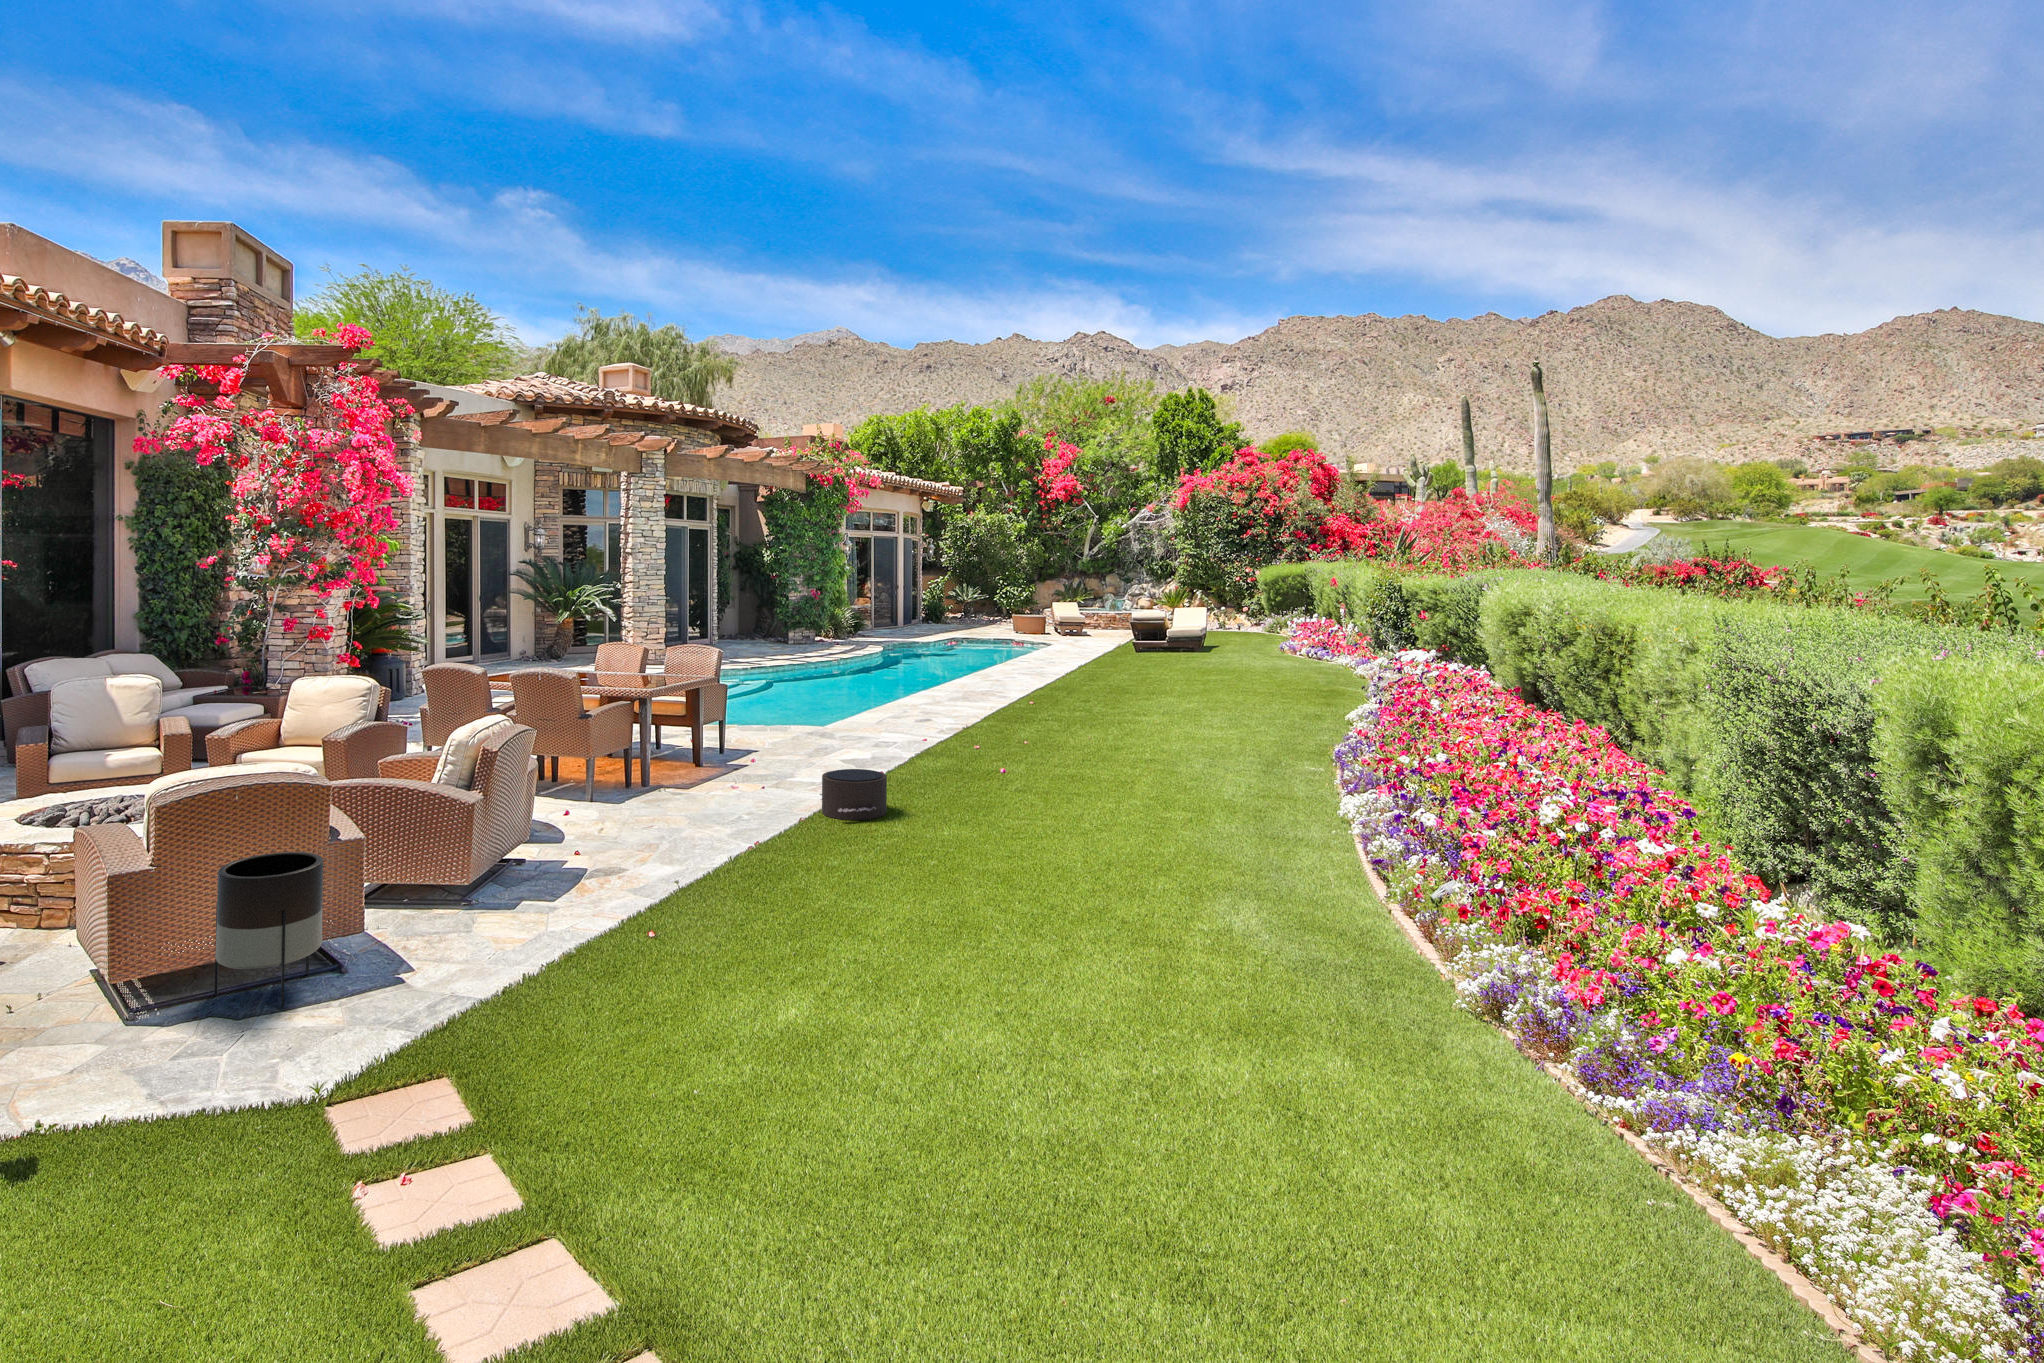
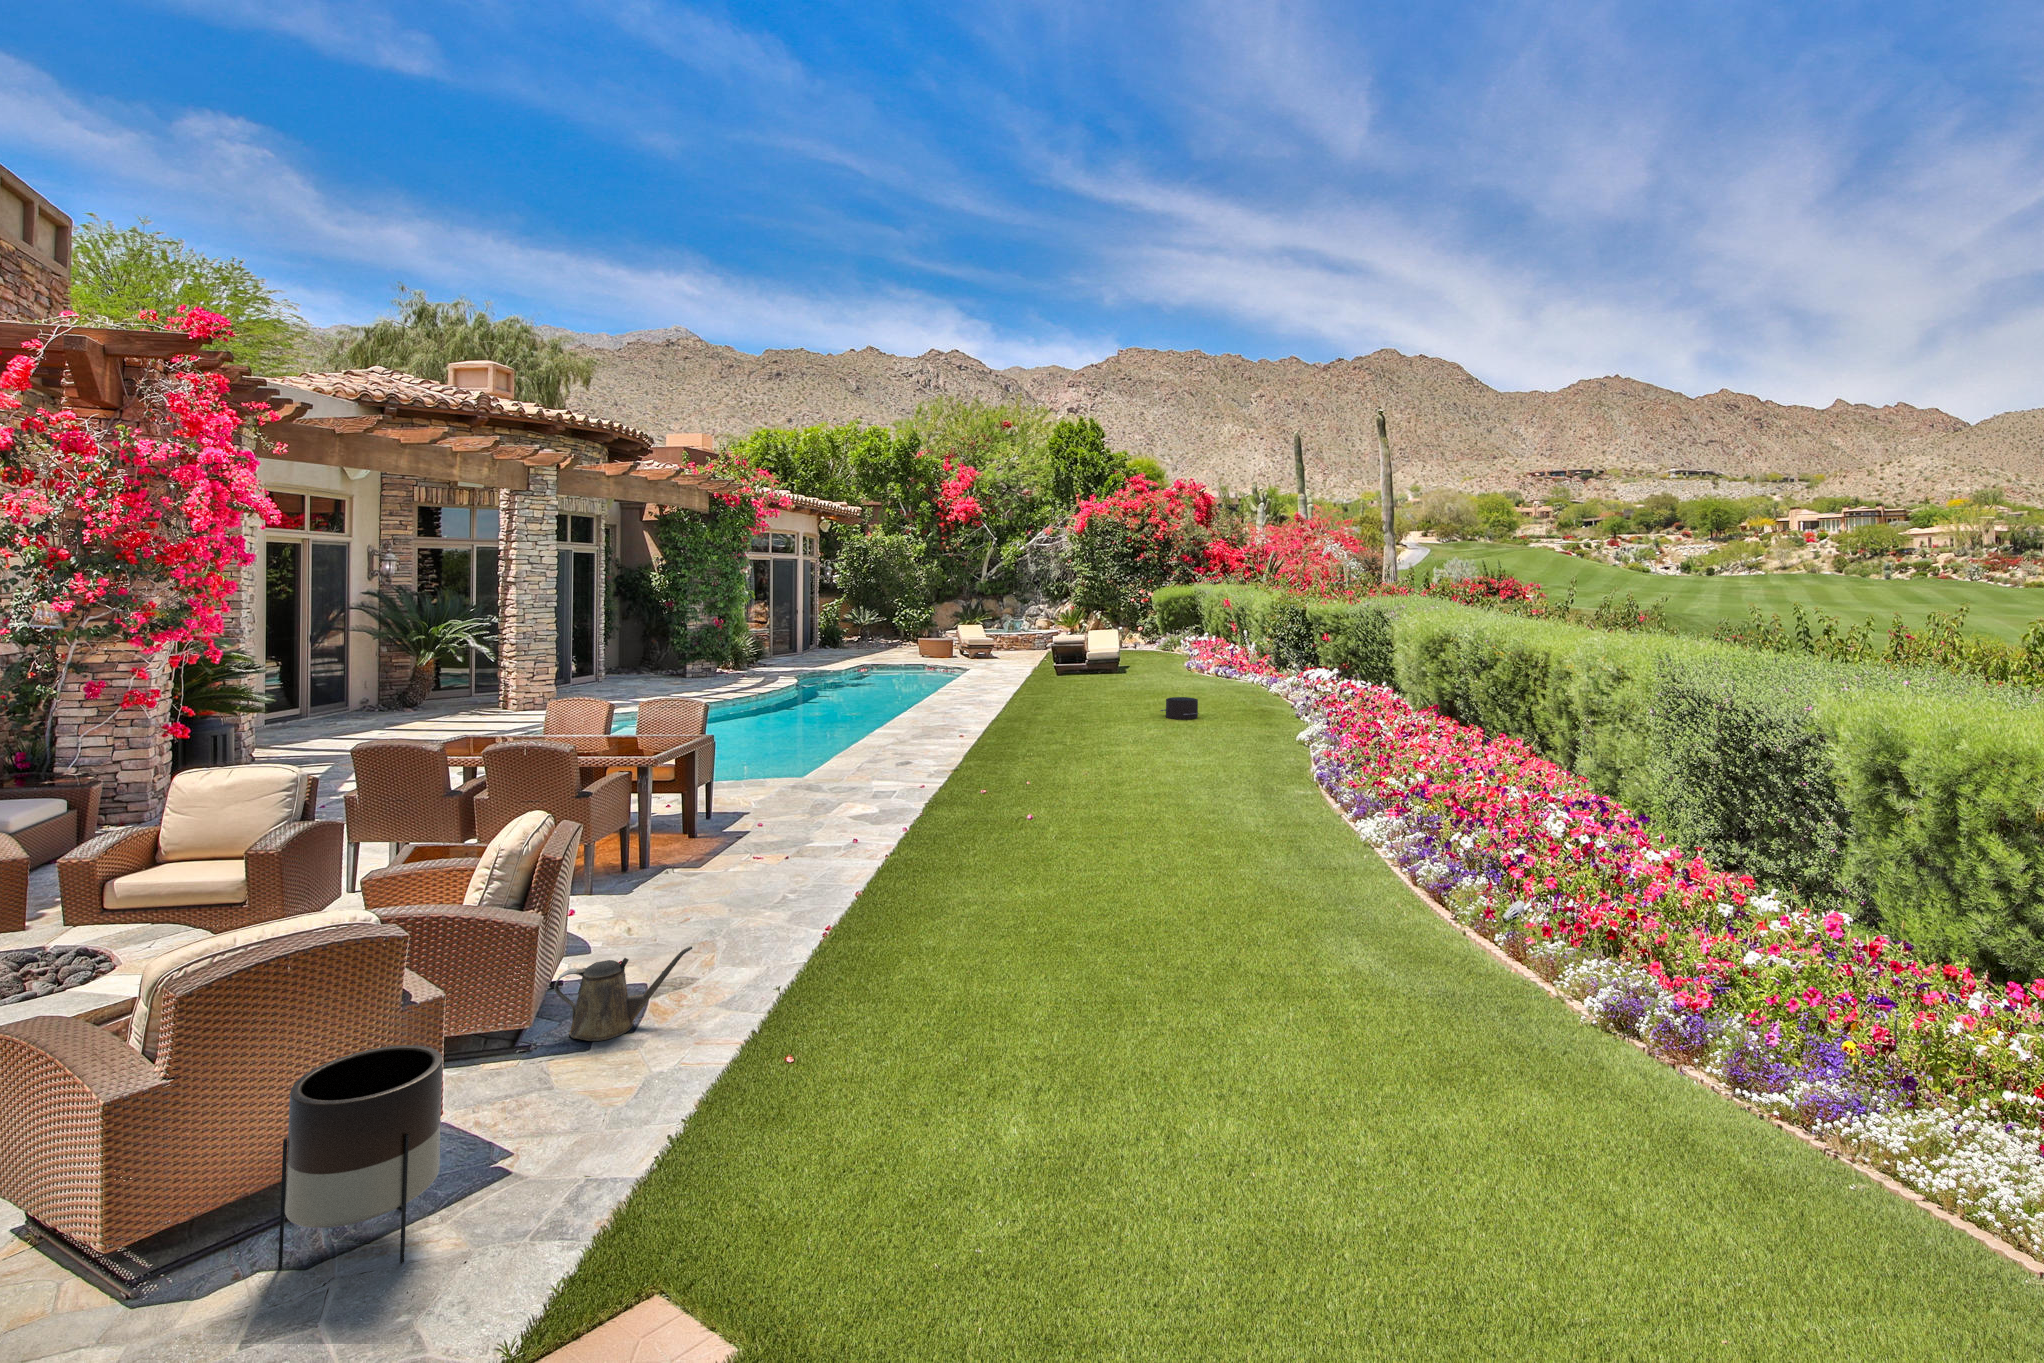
pouf: present [820,769,887,820] -> present [1160,697,1198,720]
watering can: none [478,827,582,895] -> present [554,946,692,1041]

